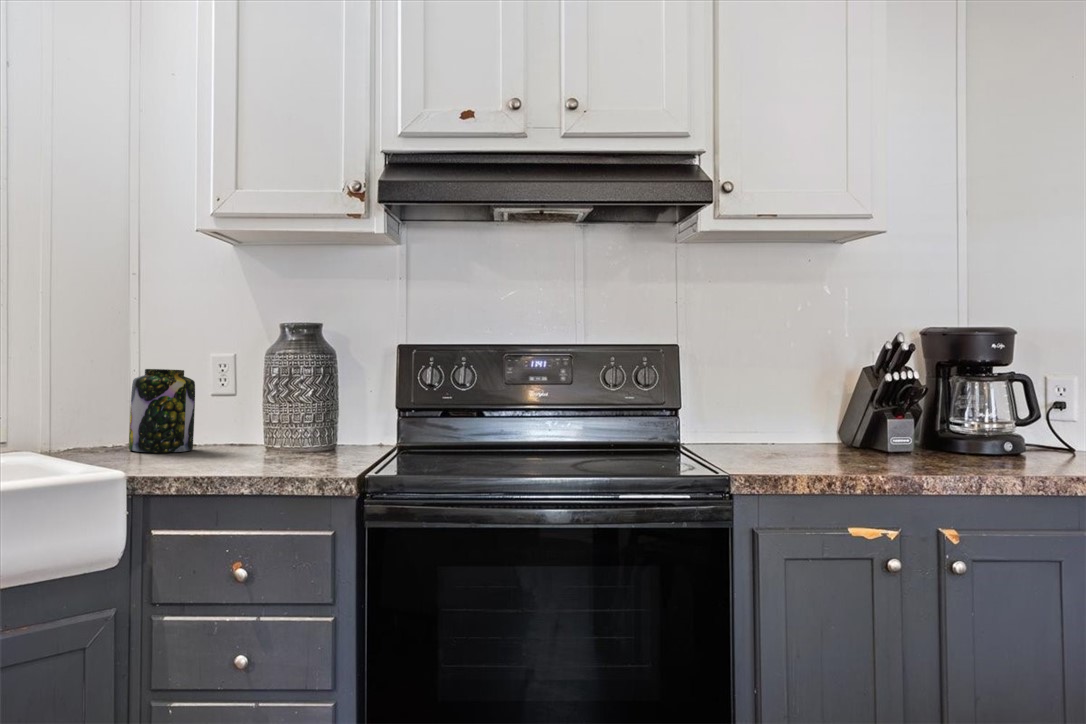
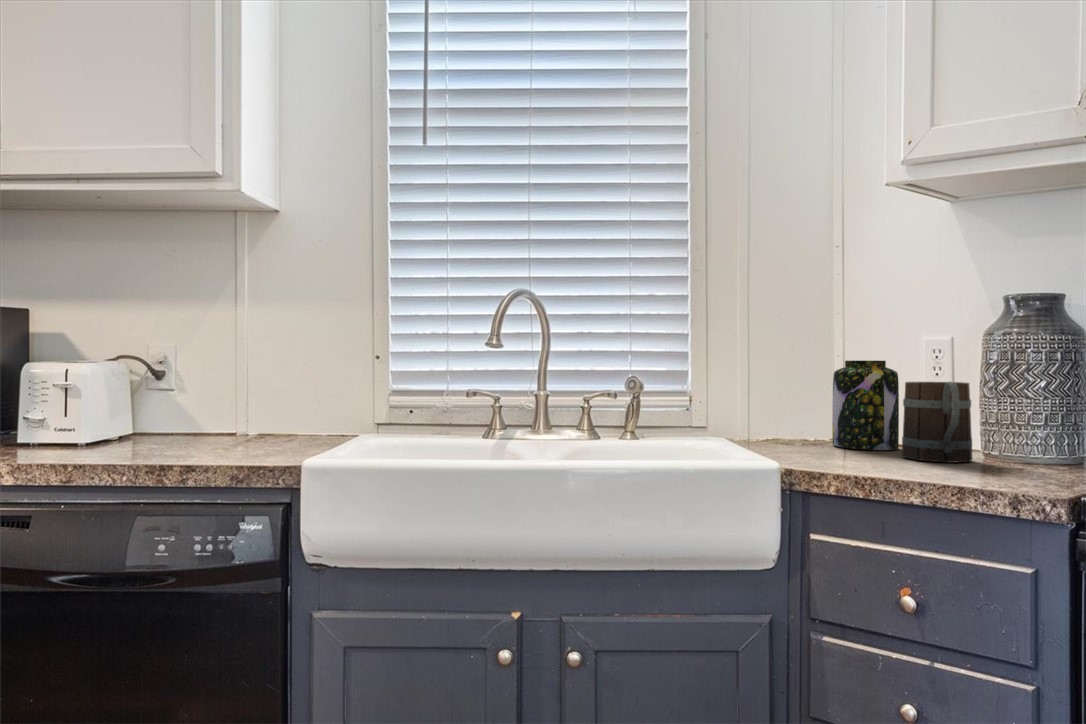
mug: none [209,390,264,458] -> present [902,382,972,463]

